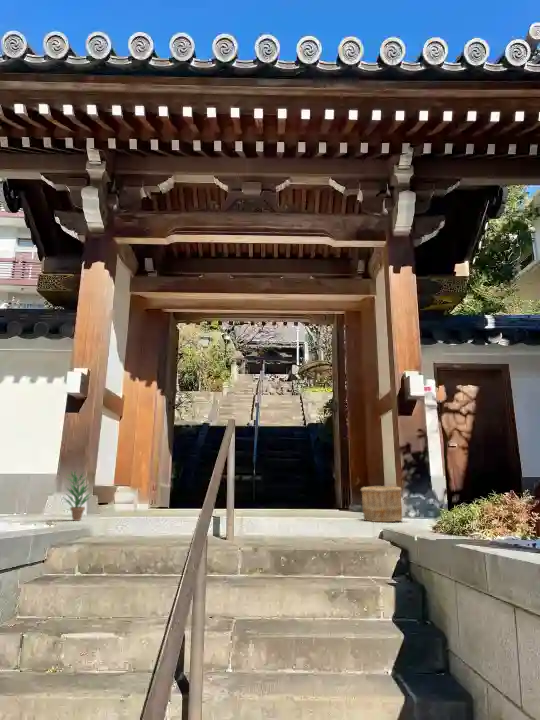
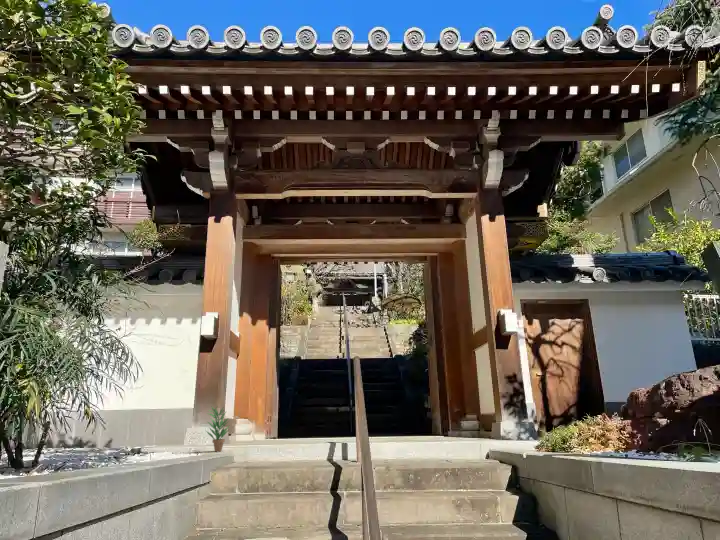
wooden bucket: present [361,486,402,522] -> none [467,412,505,444]

